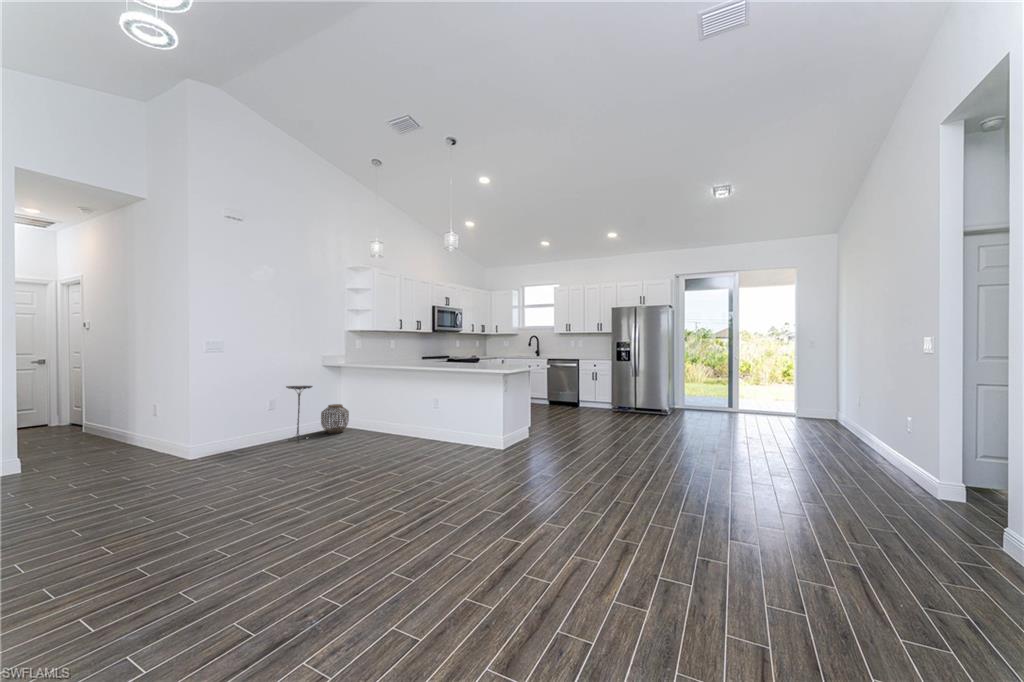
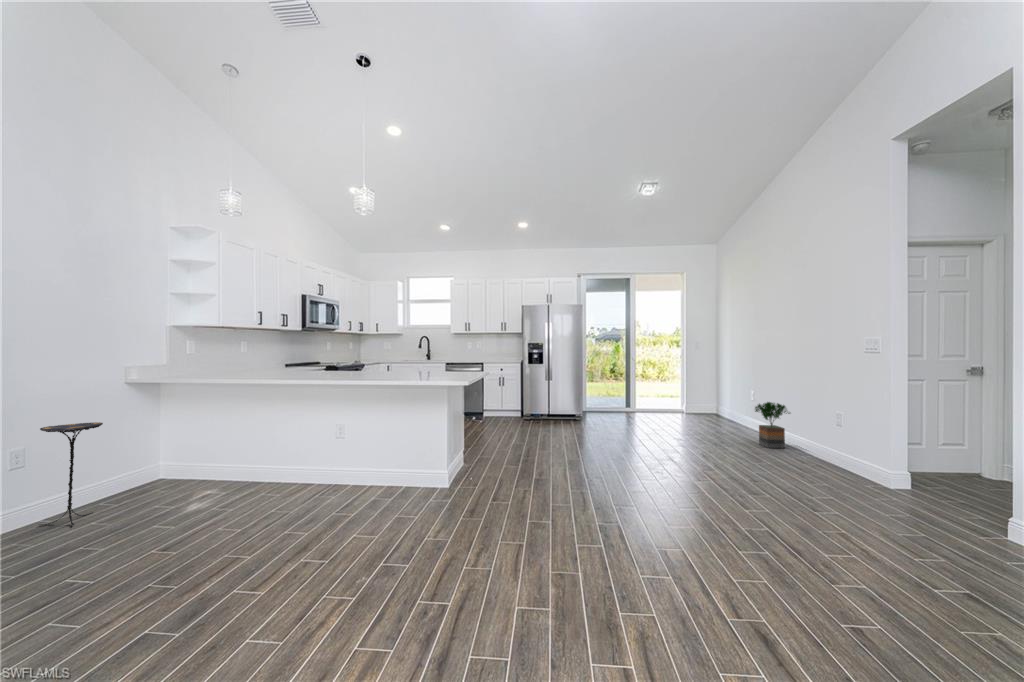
woven basket: present [321,404,349,433] -> none [118,446,175,496]
potted tree: none [830,404,876,454] -> present [755,402,790,448]

